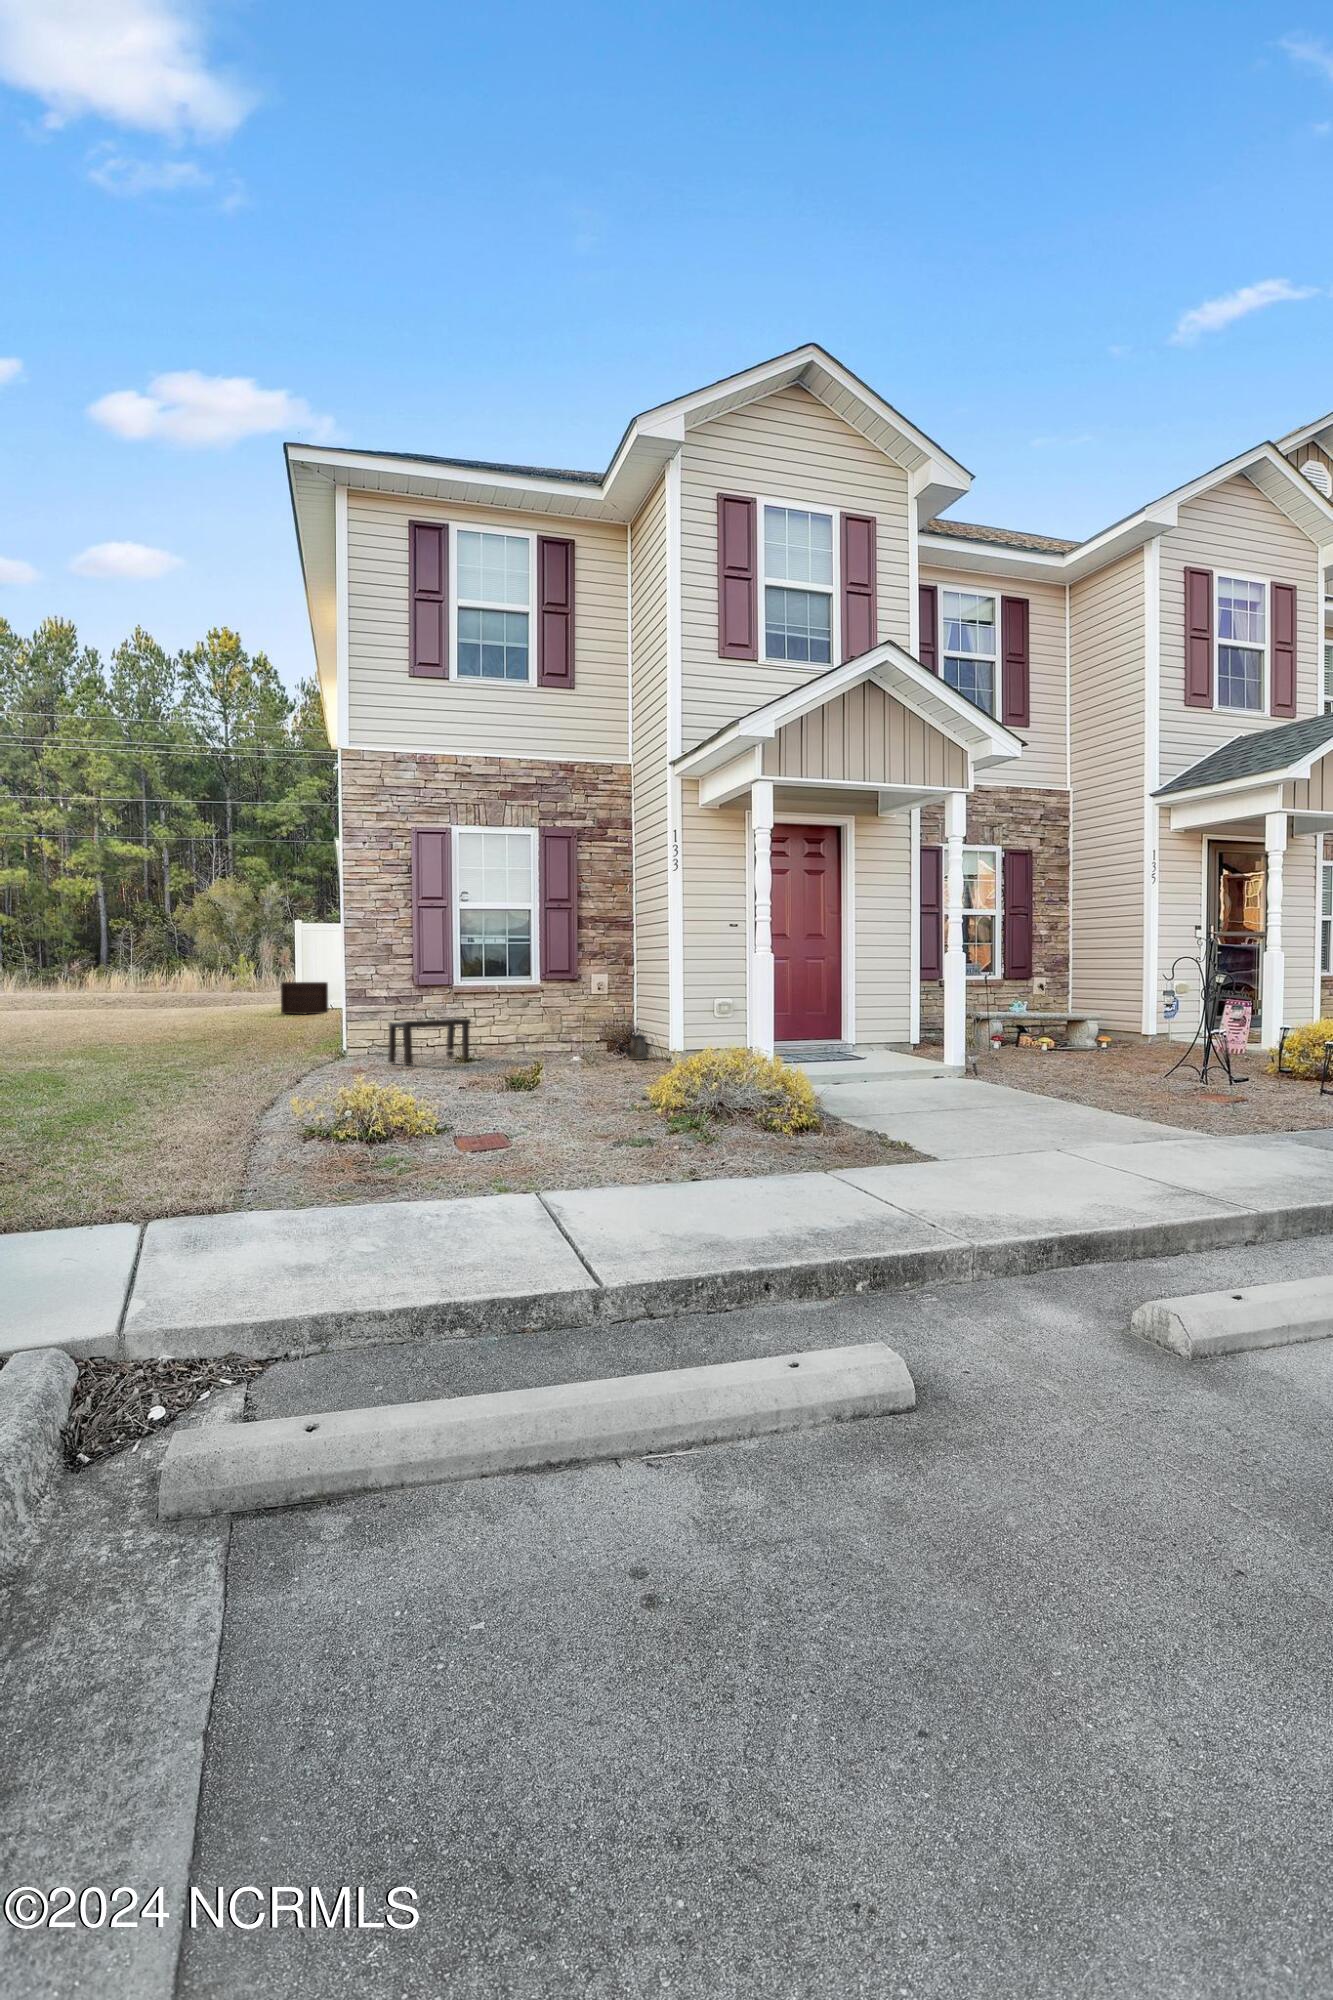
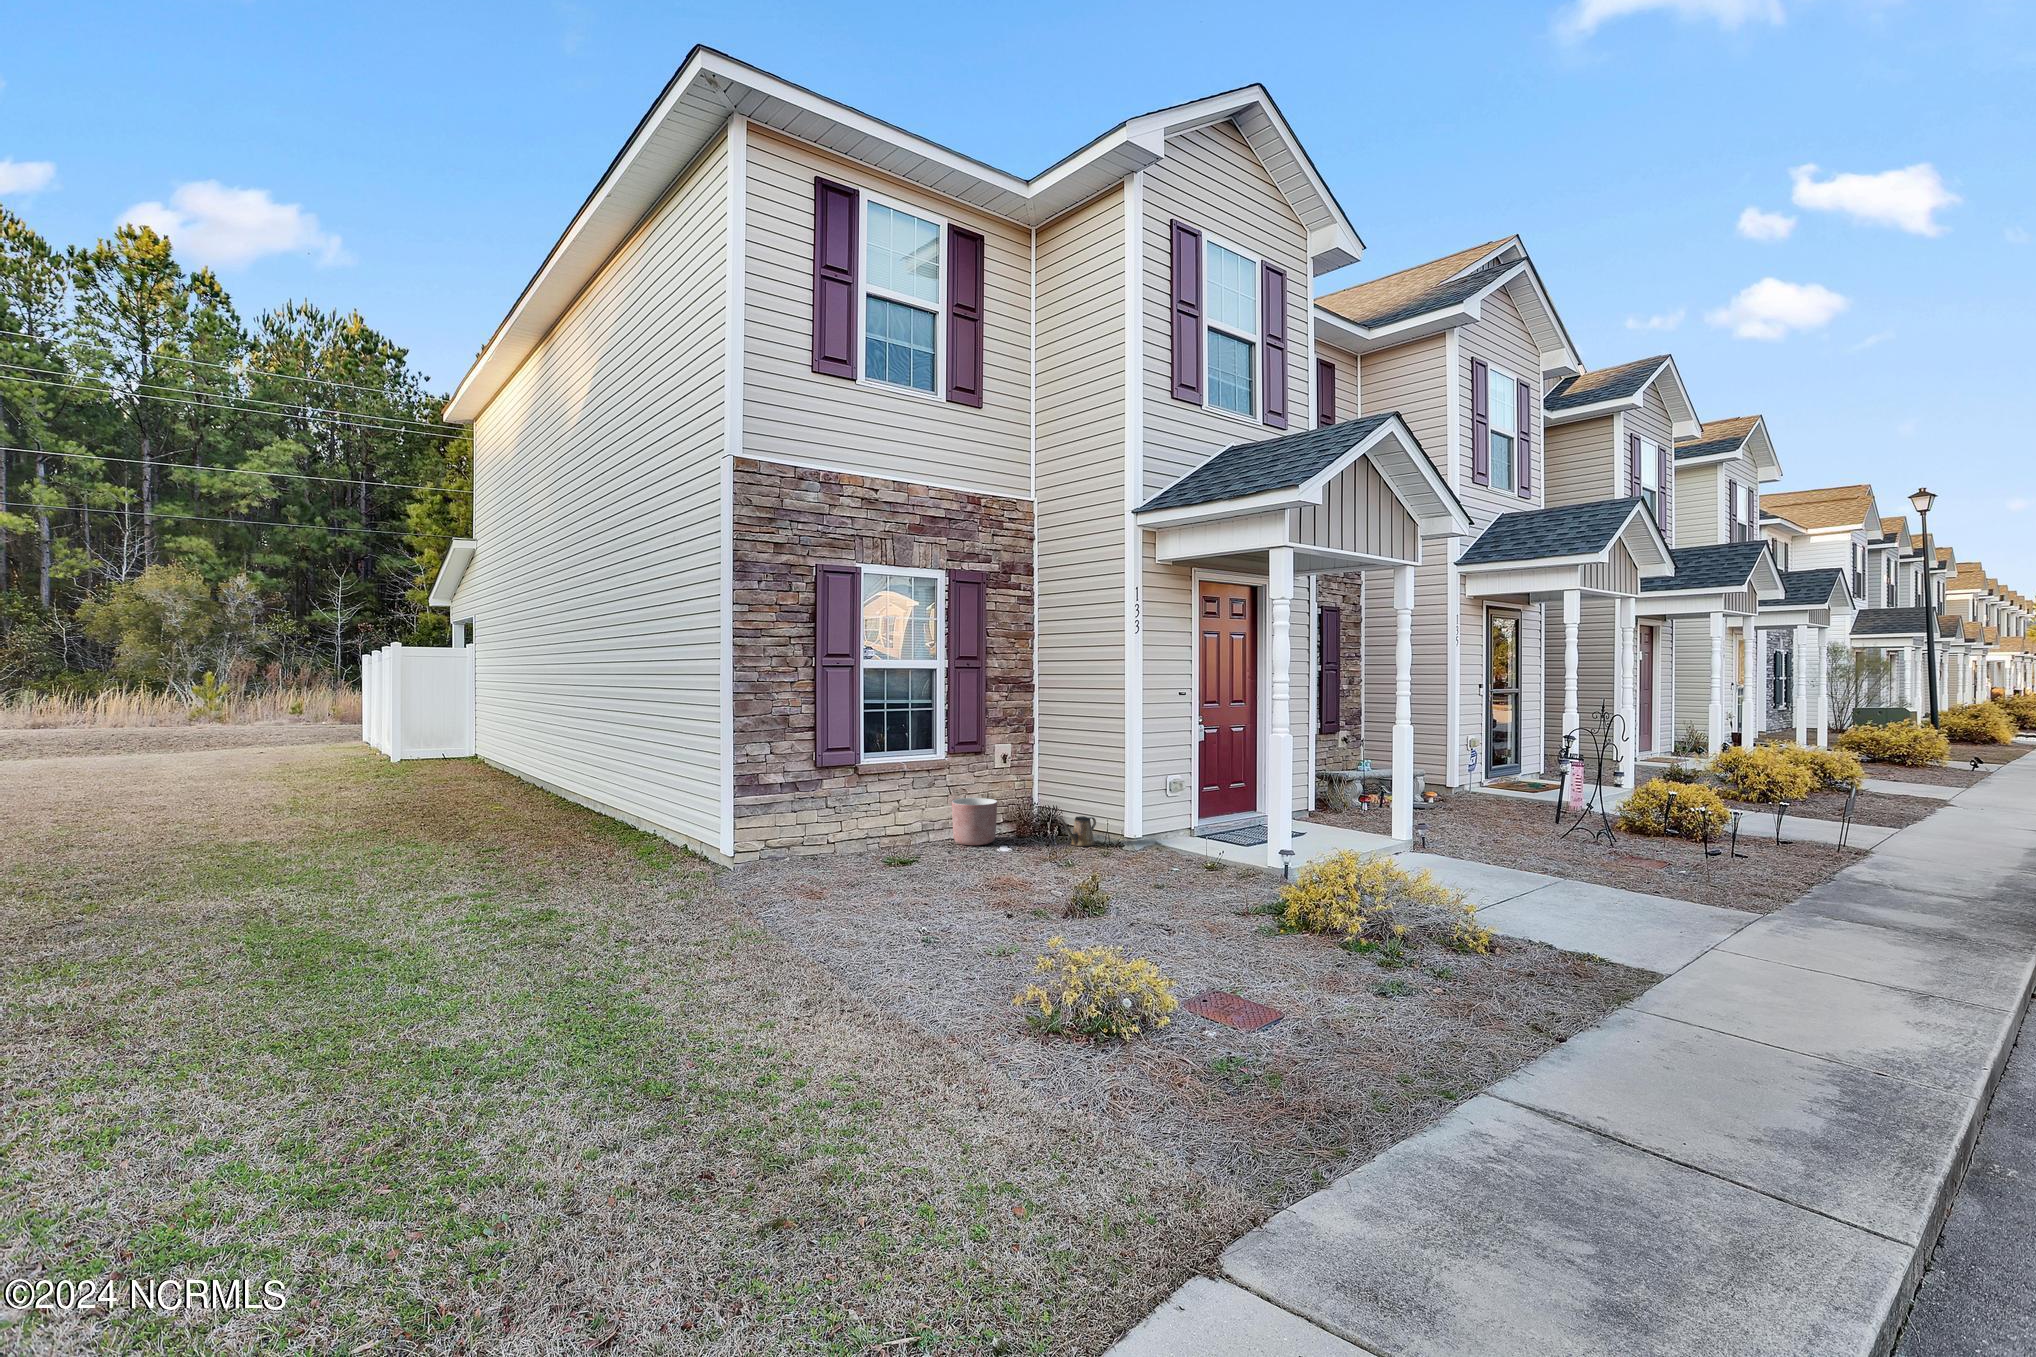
wooden crate: present [281,982,328,1014] -> none [392,725,460,770]
bench: present [388,1018,471,1065] -> none [807,807,896,880]
planter: none [538,1019,576,1056] -> present [952,798,997,845]

